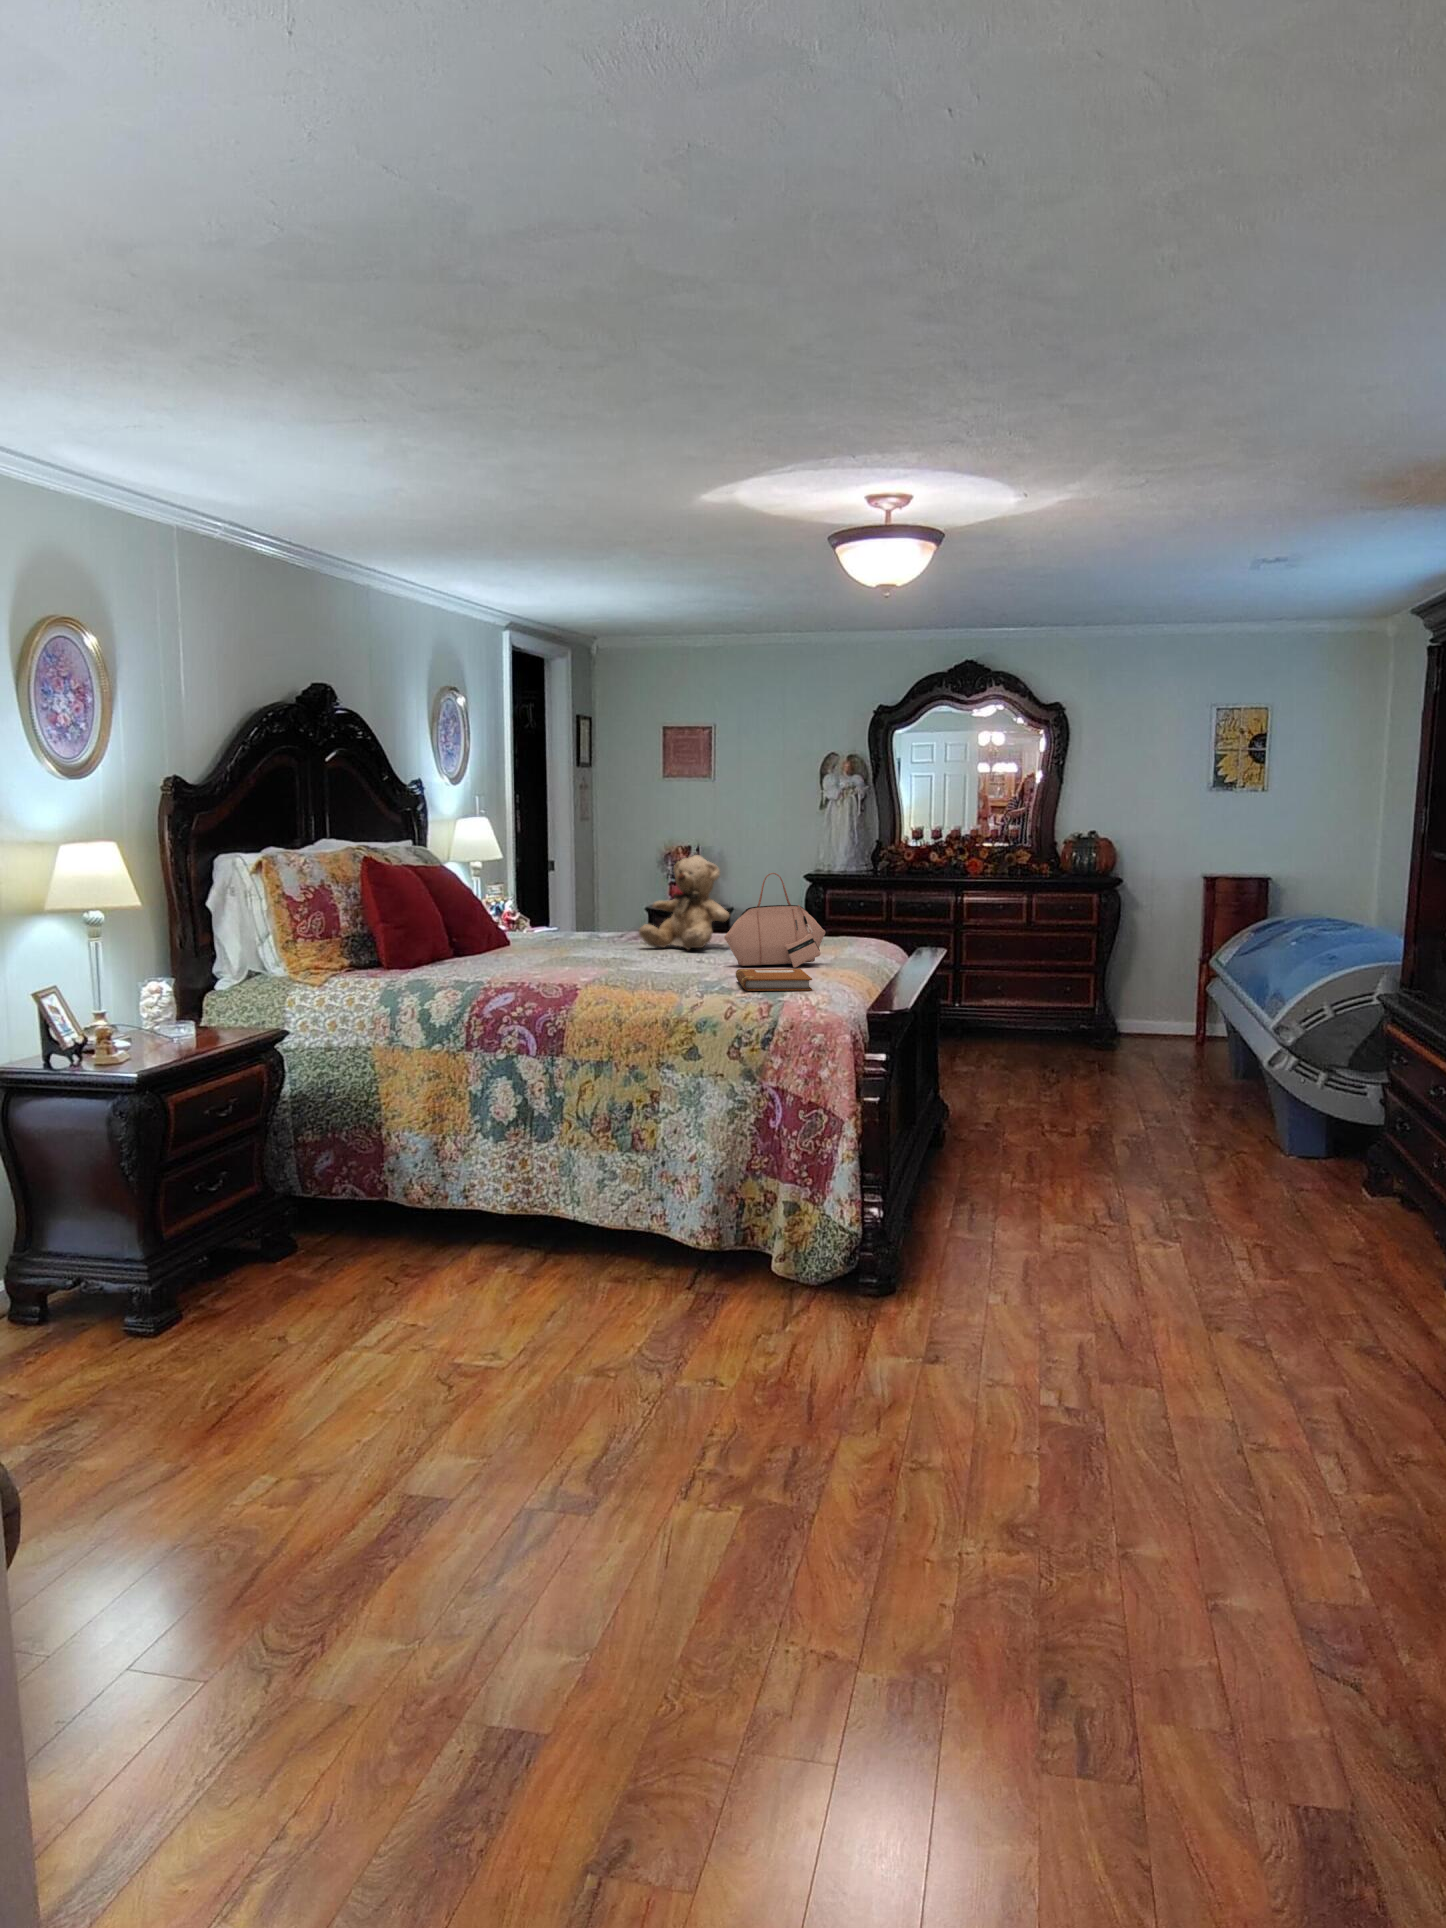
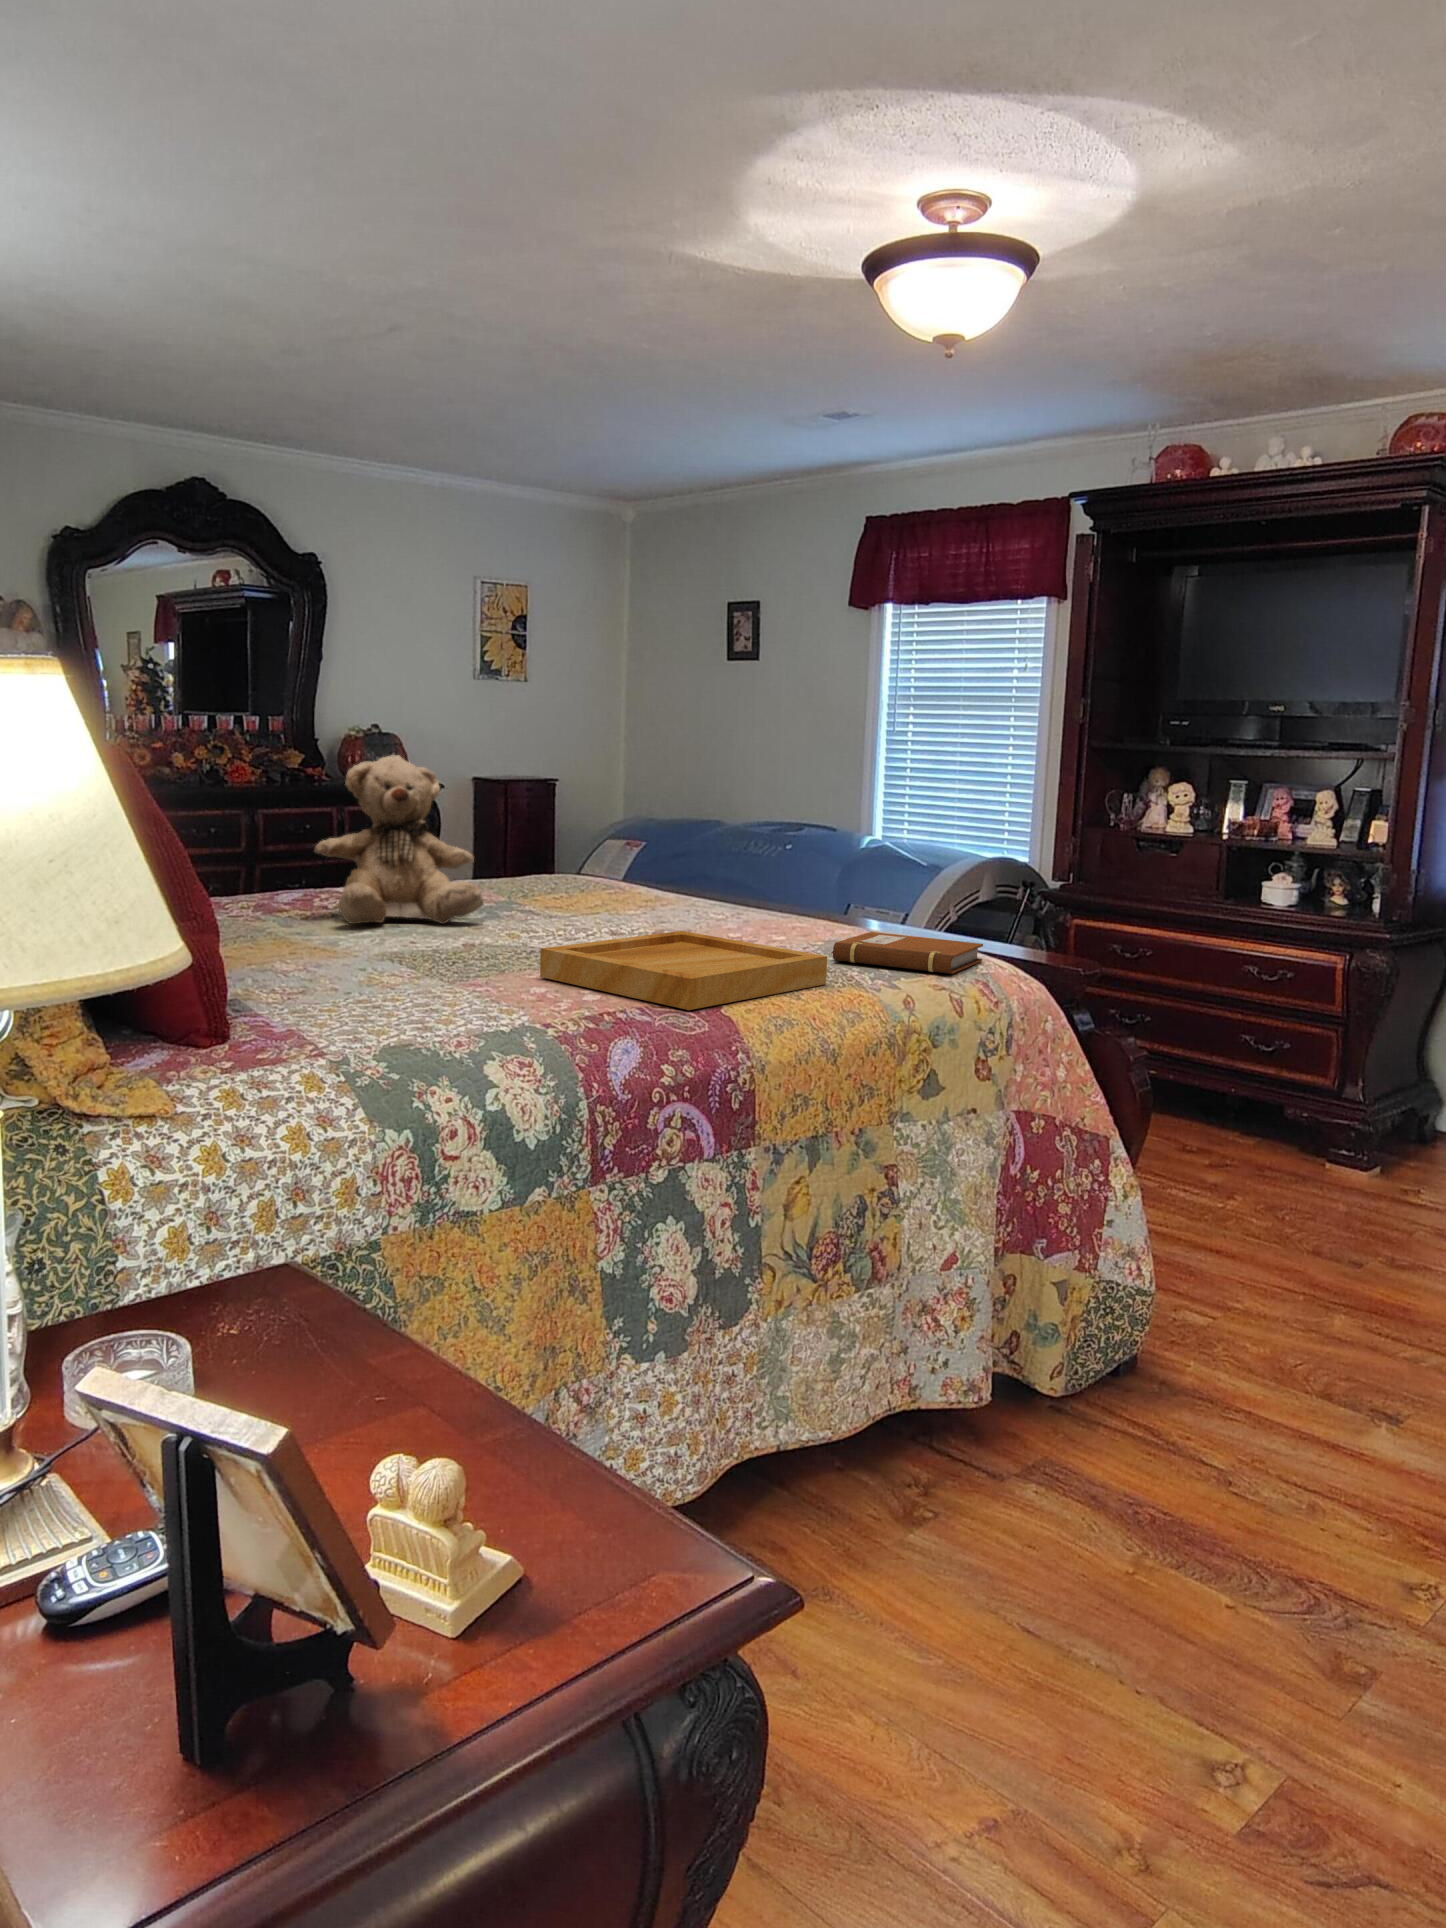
handbag: present [724,873,825,968] -> none [652,786,755,938]
tray: none [556,954,691,986] -> present [540,931,827,1010]

